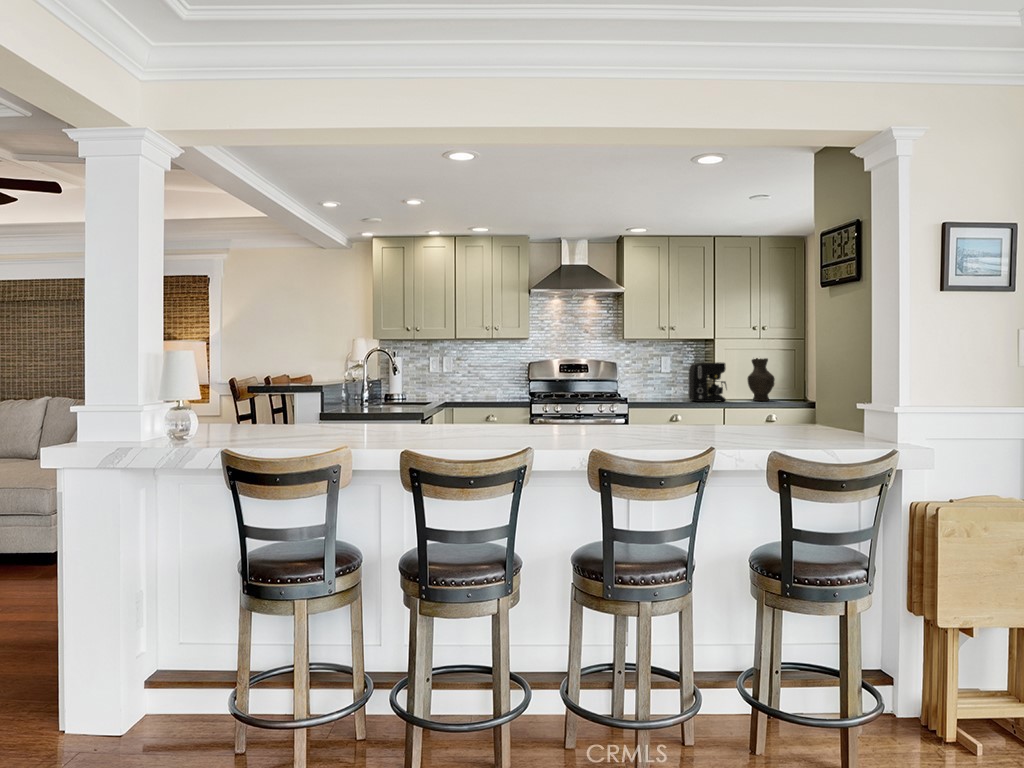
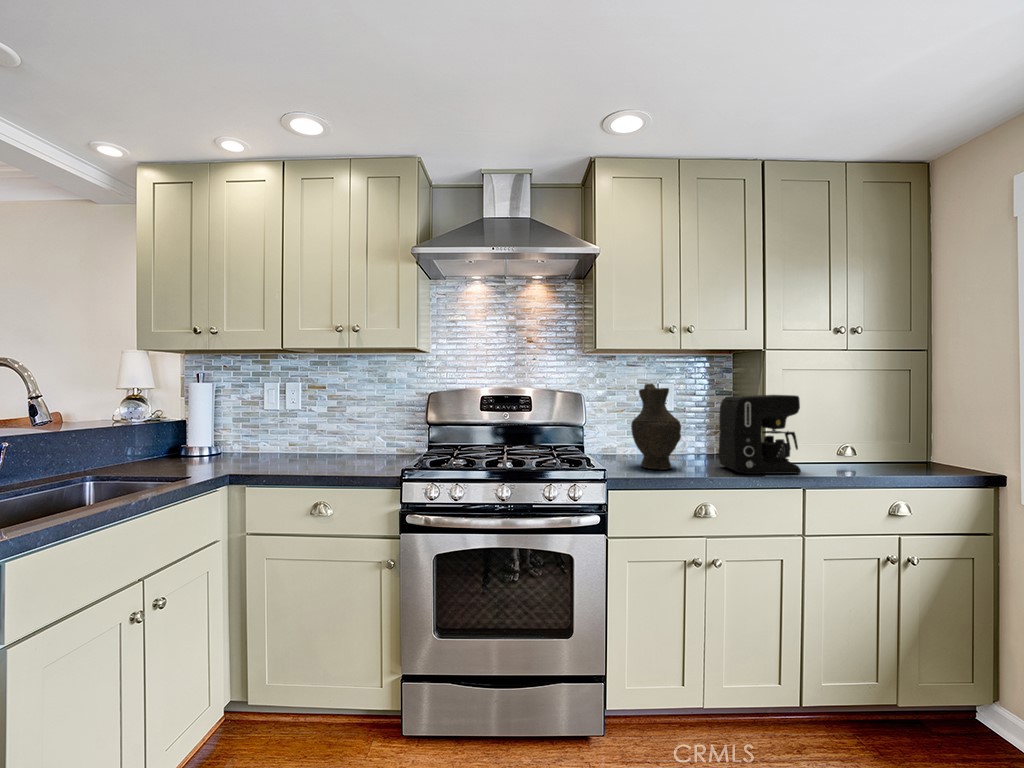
decorative vase: present [747,358,775,401] -> present [631,383,681,470]

